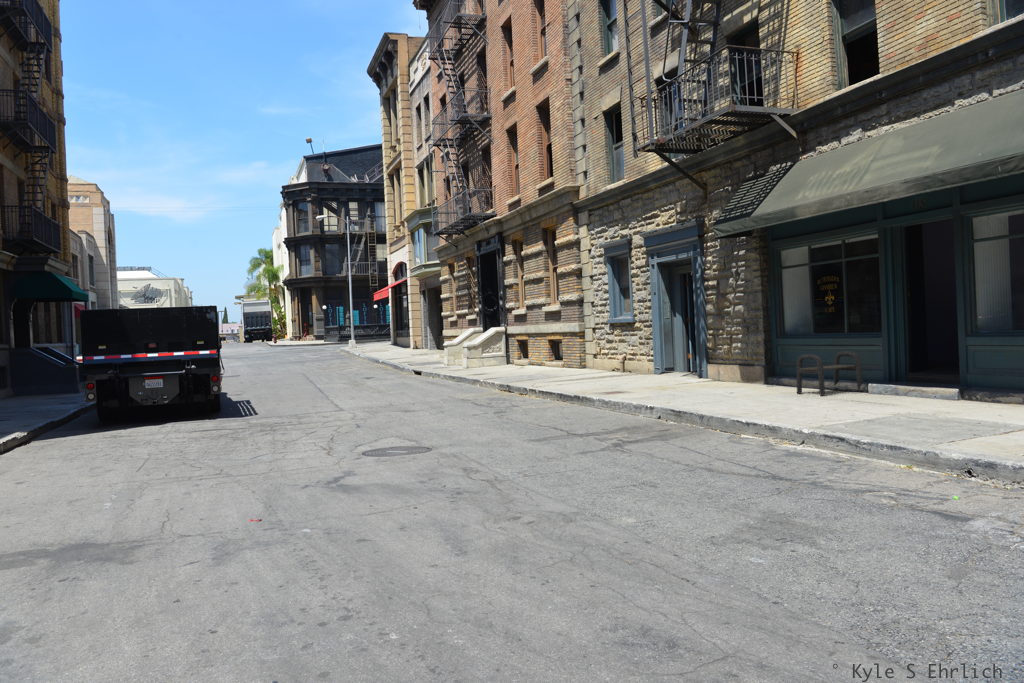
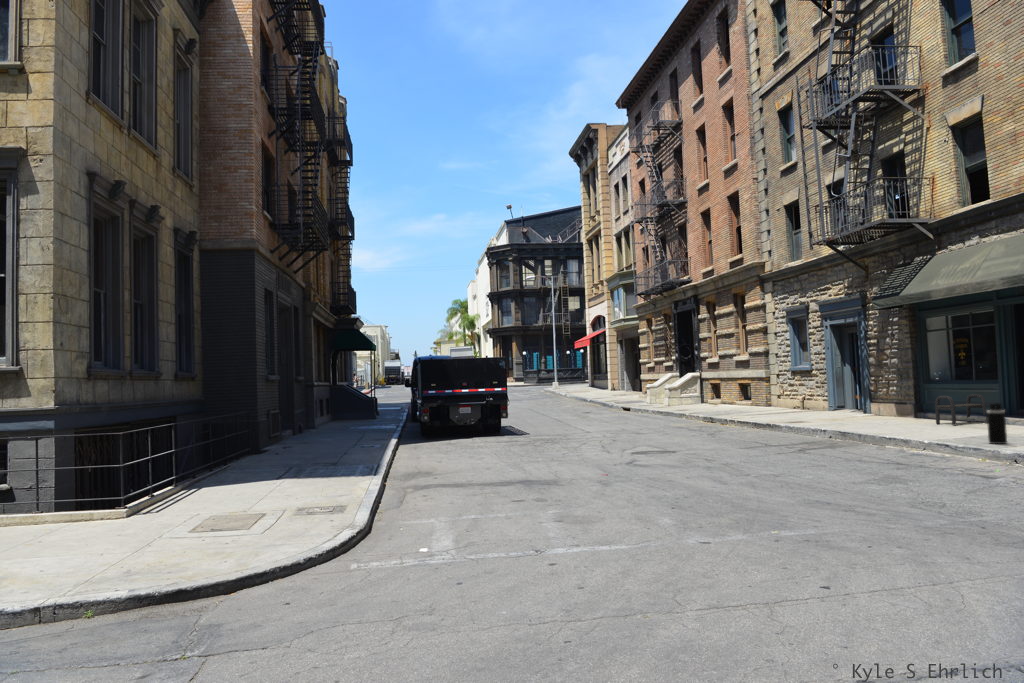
trash can: none [897,367,927,432] -> present [987,403,1007,444]

